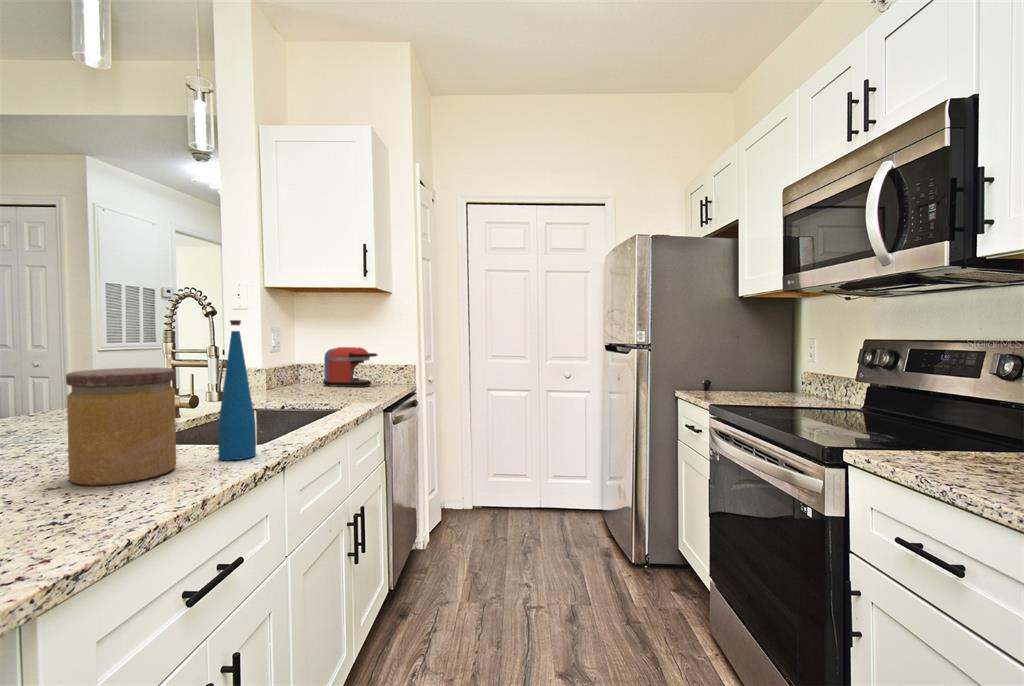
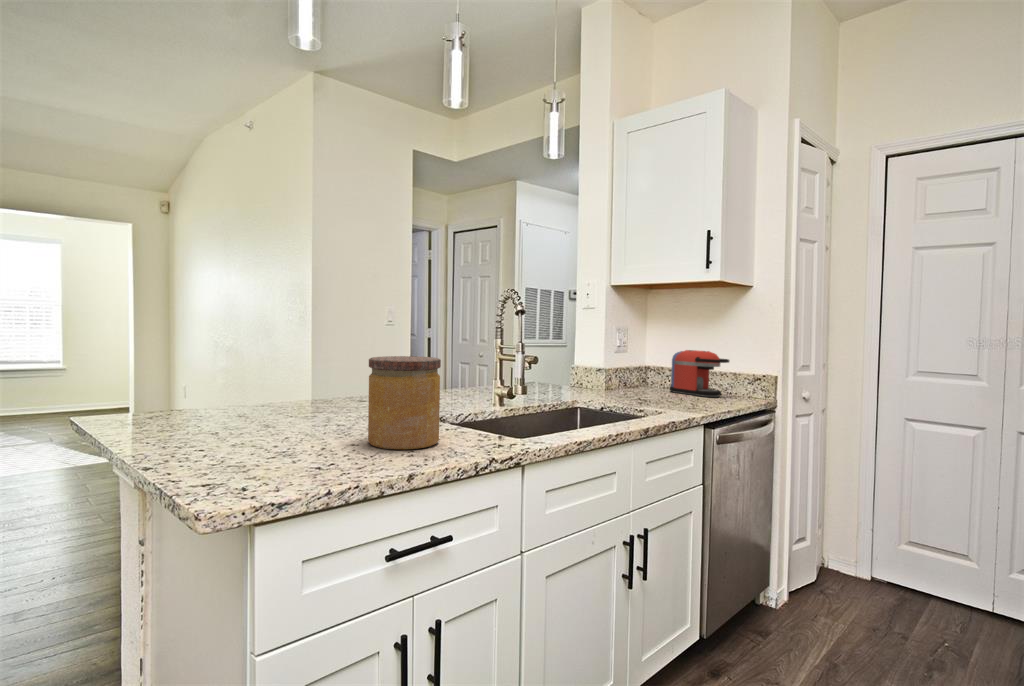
bottle: present [218,320,256,460] -> none [473,318,505,448]

